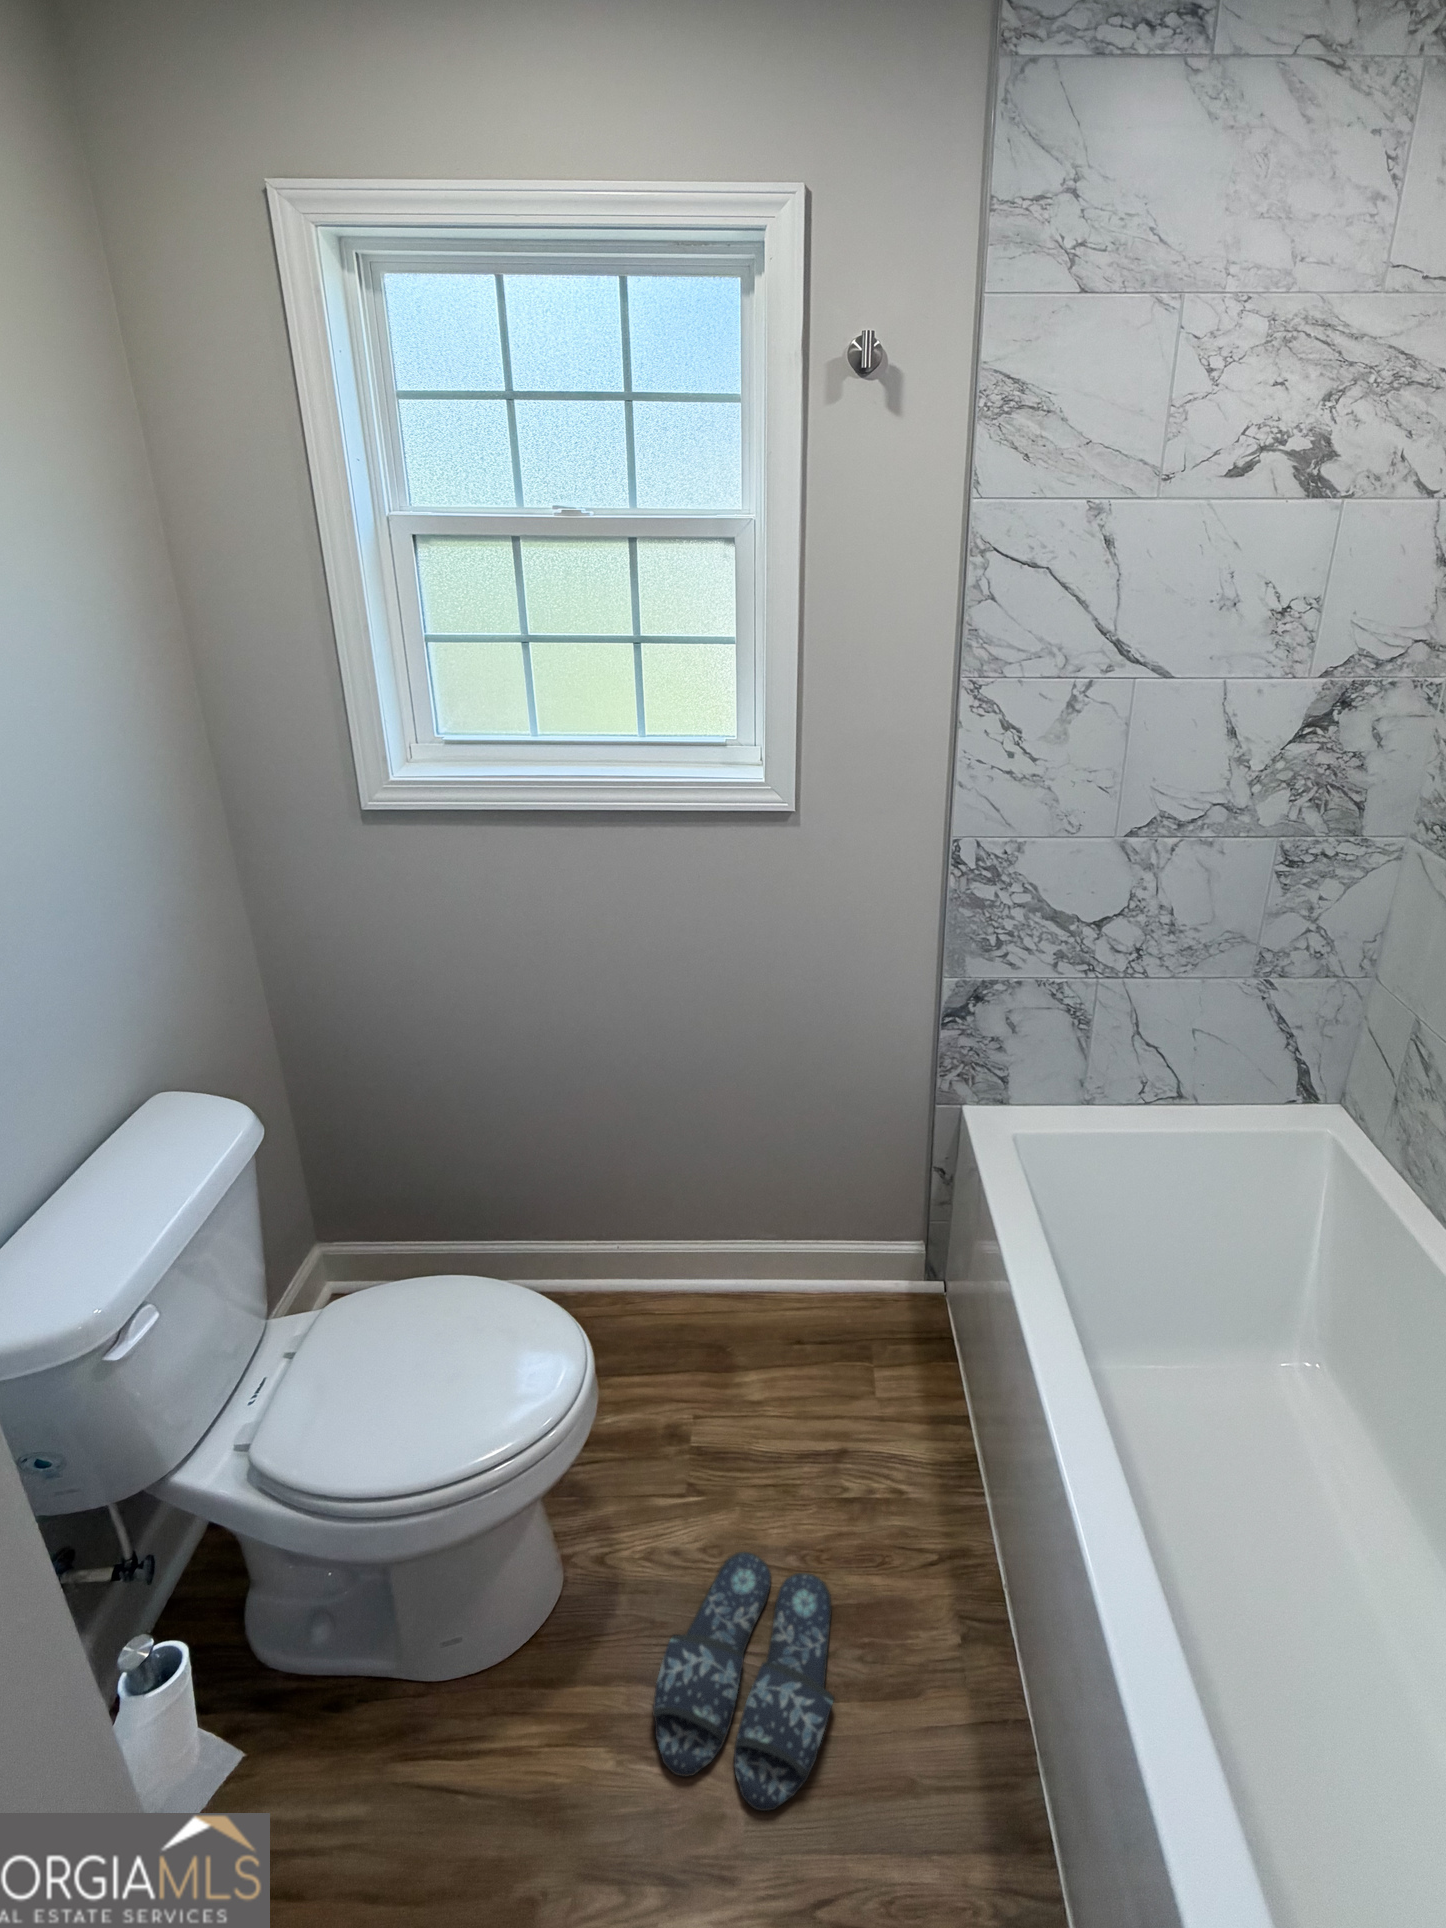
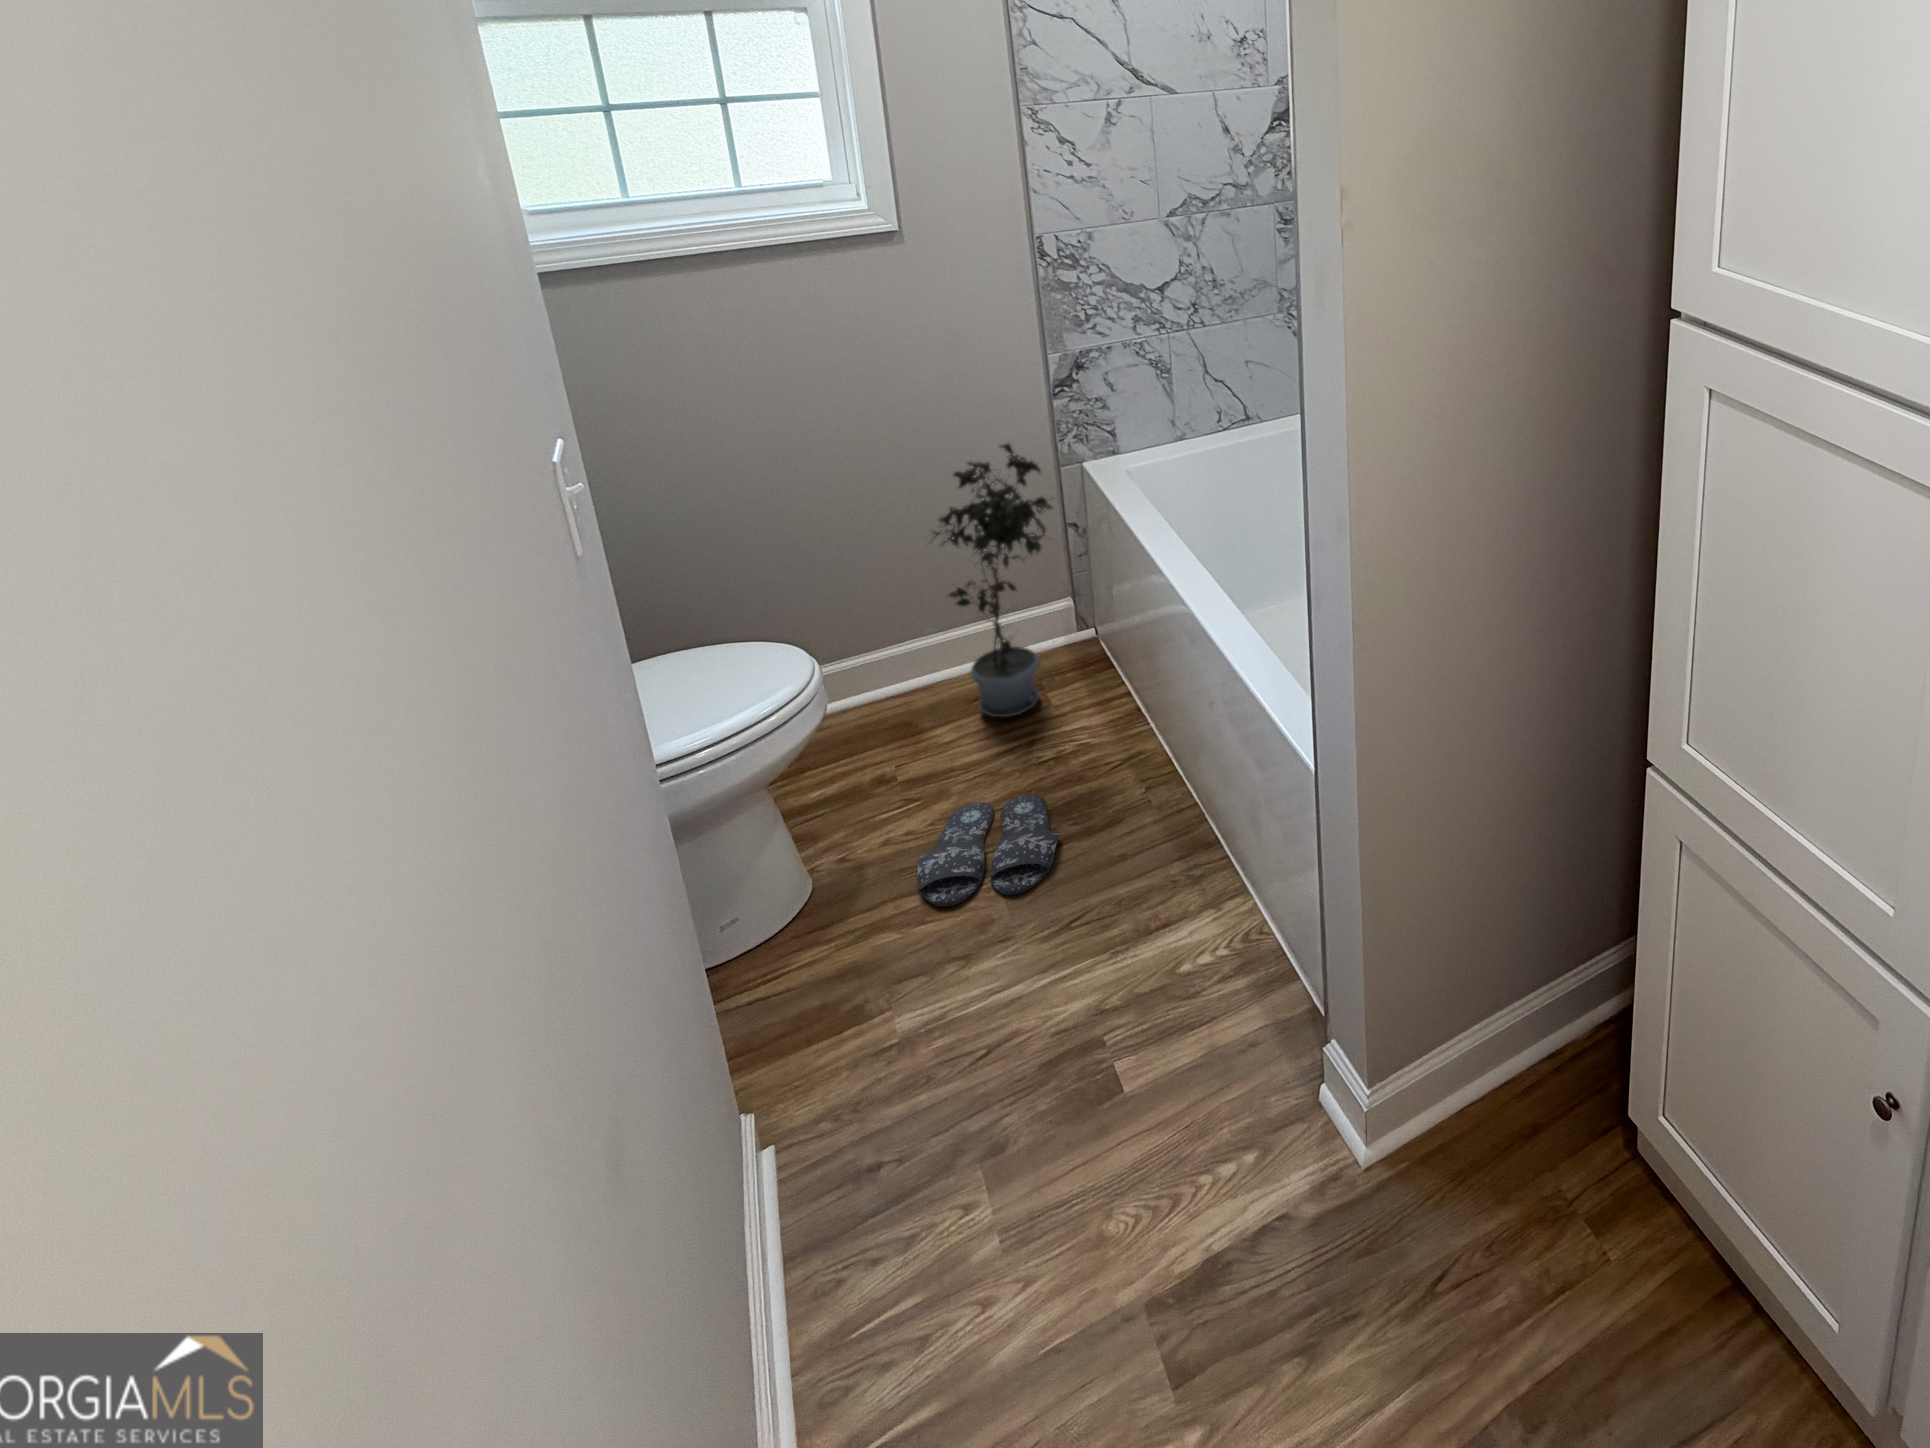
potted plant: none [762,1087,919,1404] -> present [932,444,1052,717]

